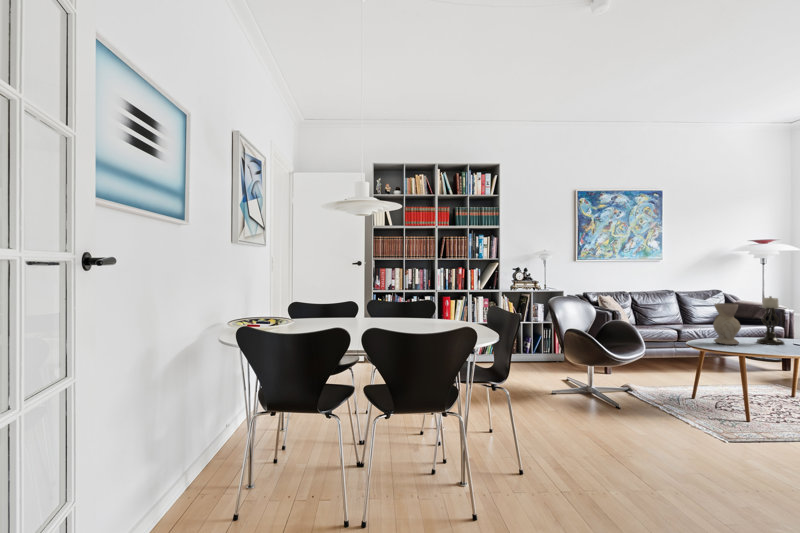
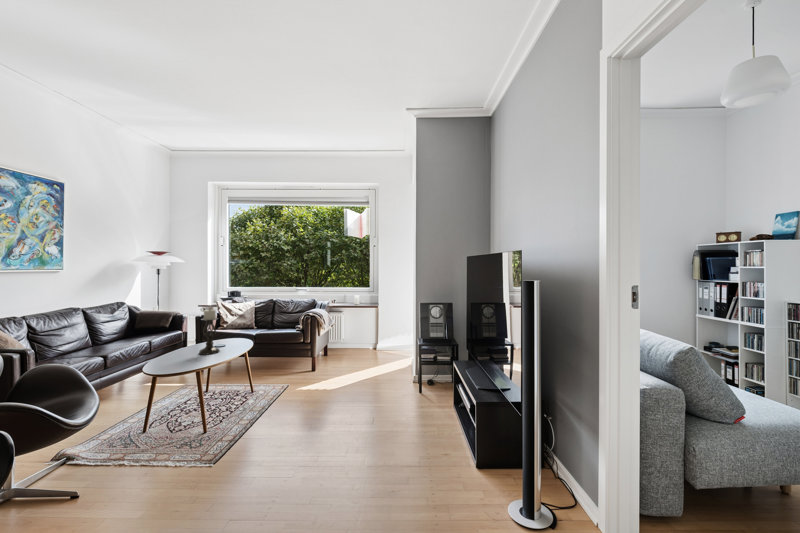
vase: present [713,303,741,345] -> none [167,320,194,364]

